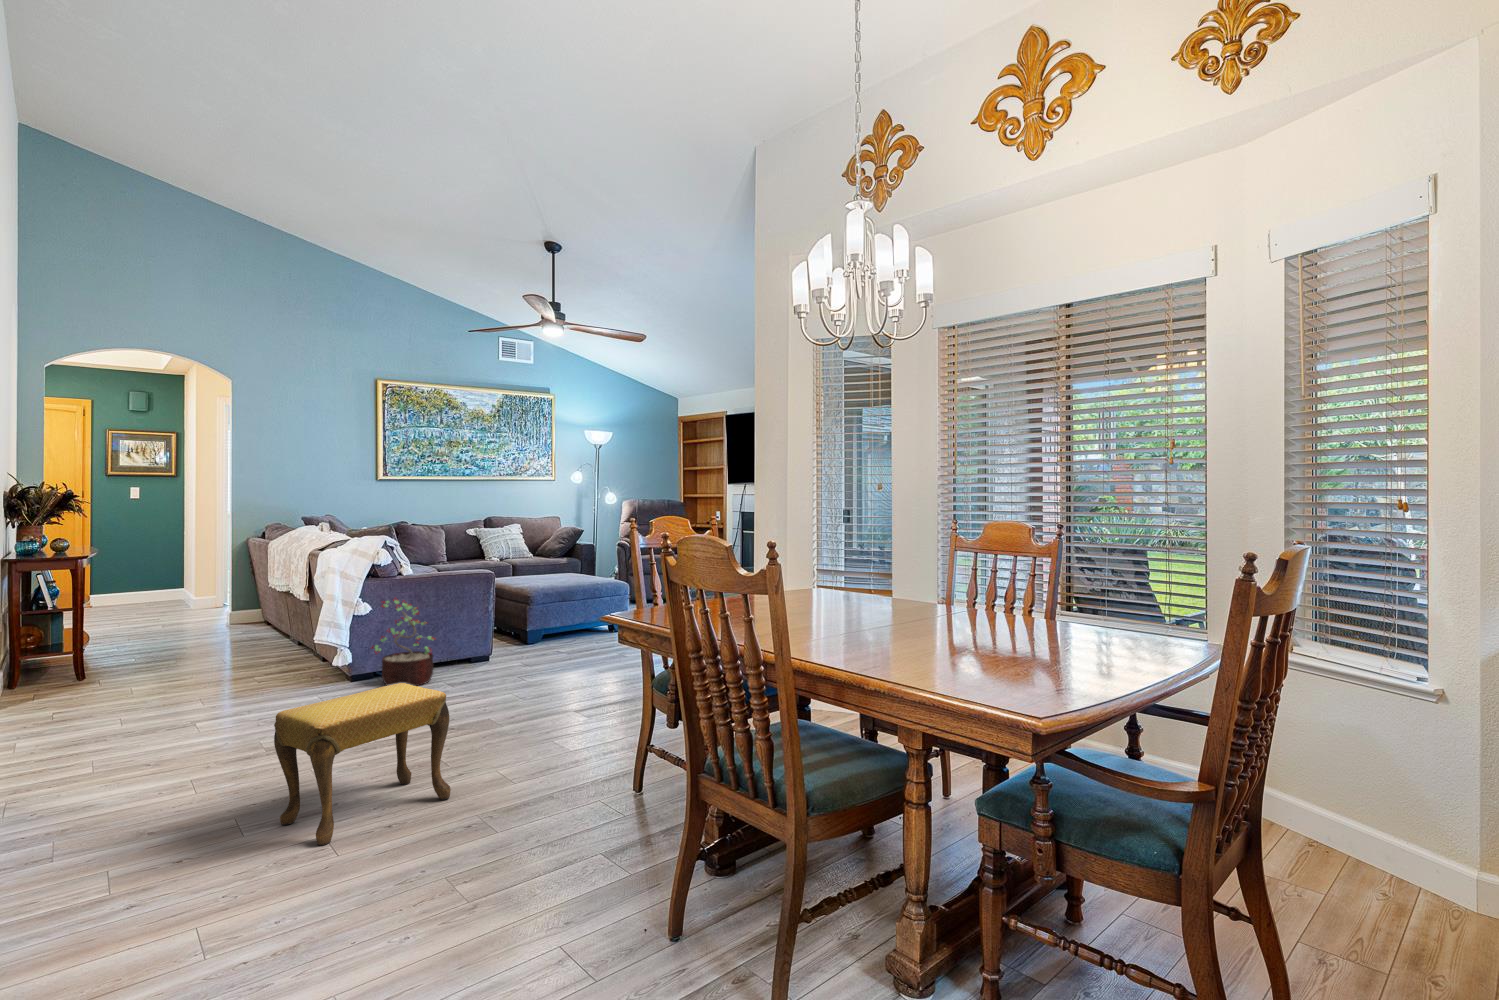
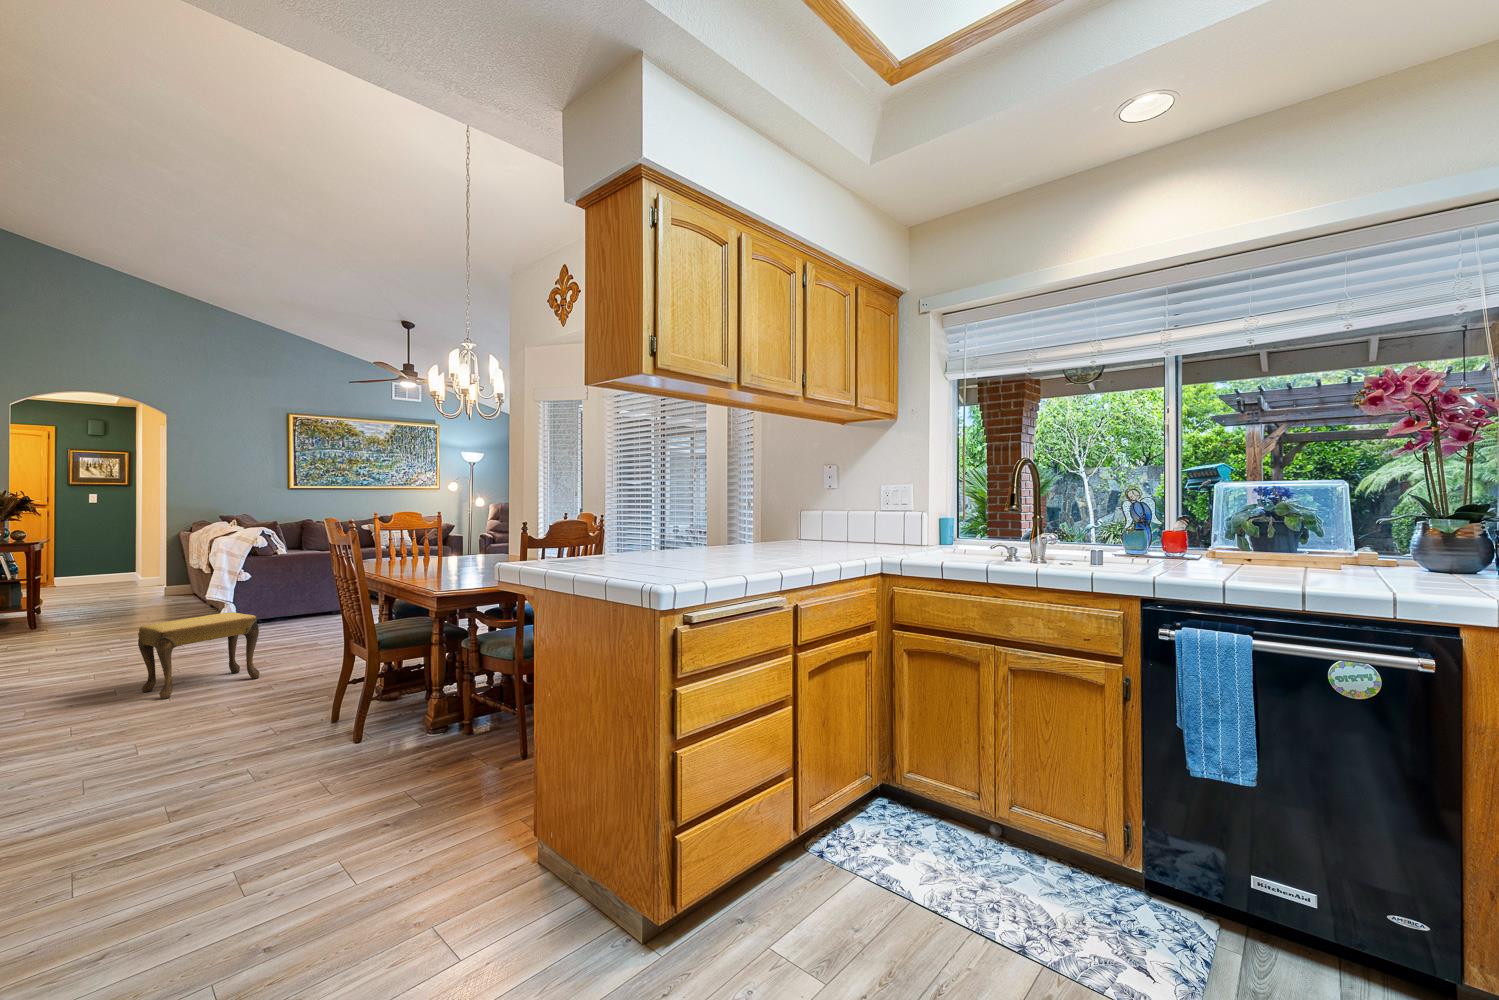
decorative plant: present [372,599,435,686] -> none [249,568,299,628]

